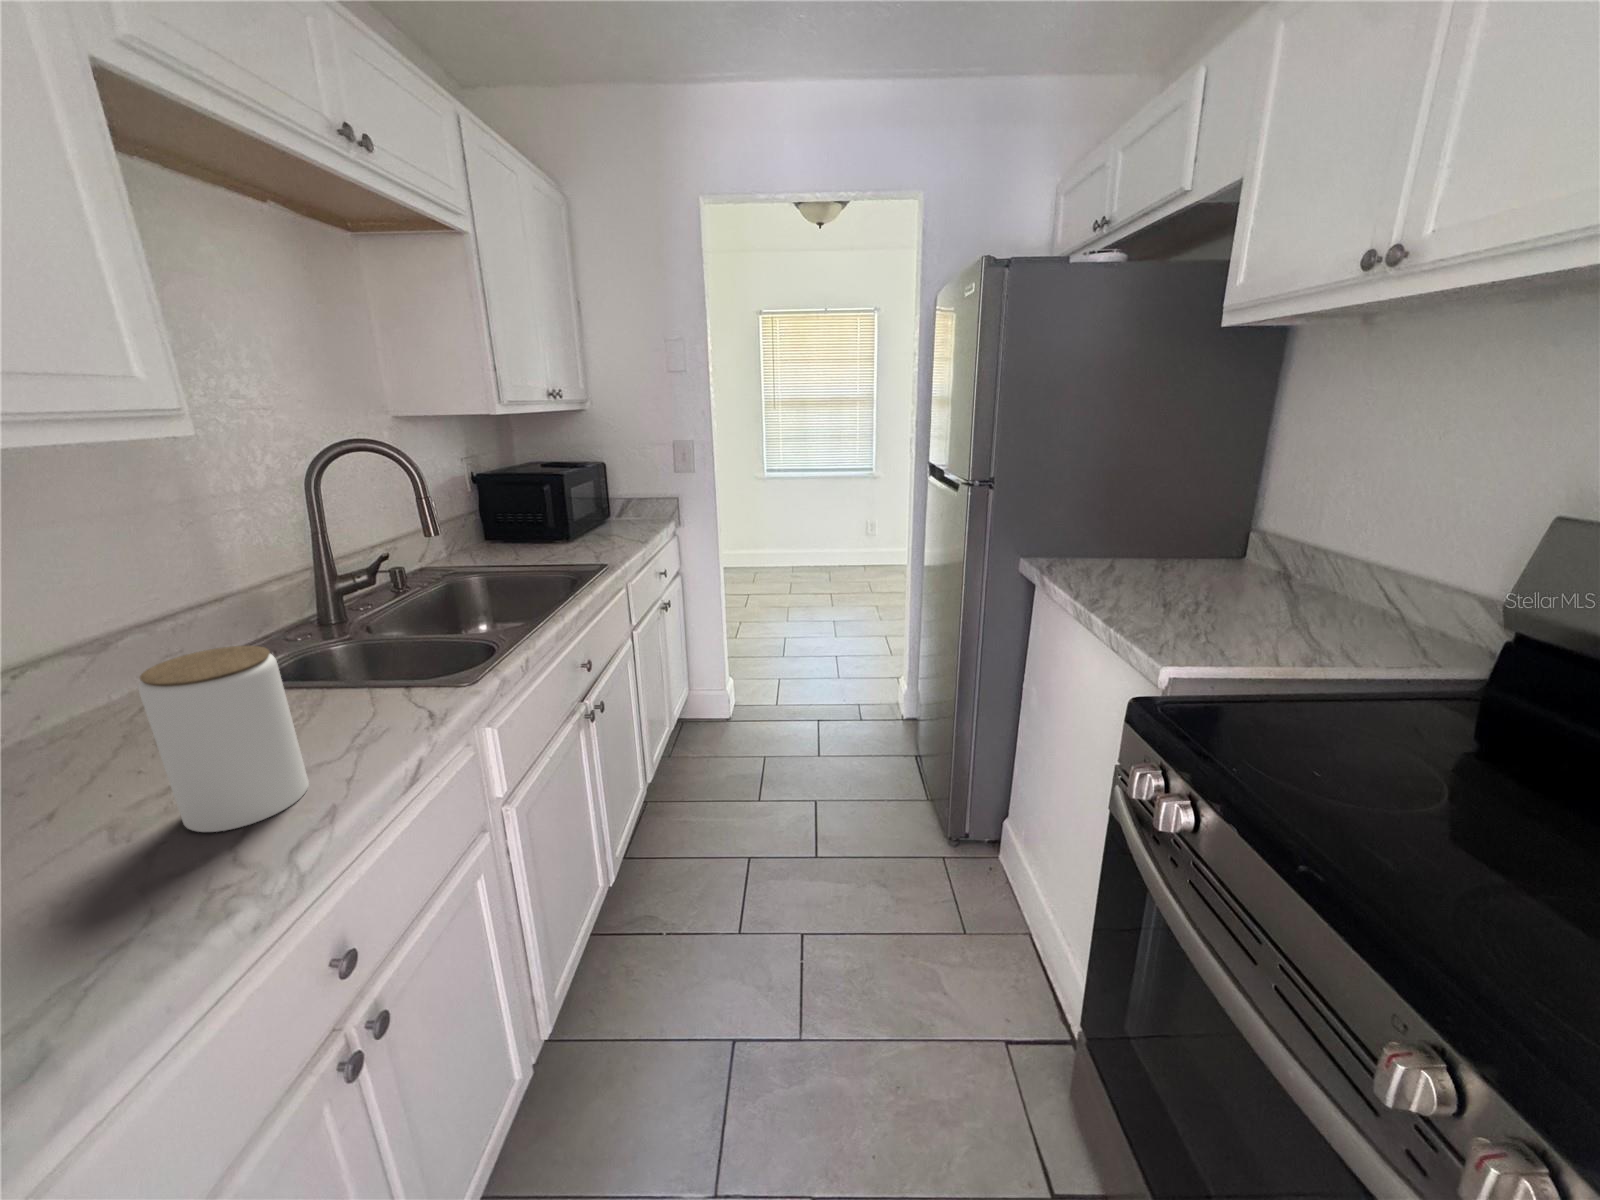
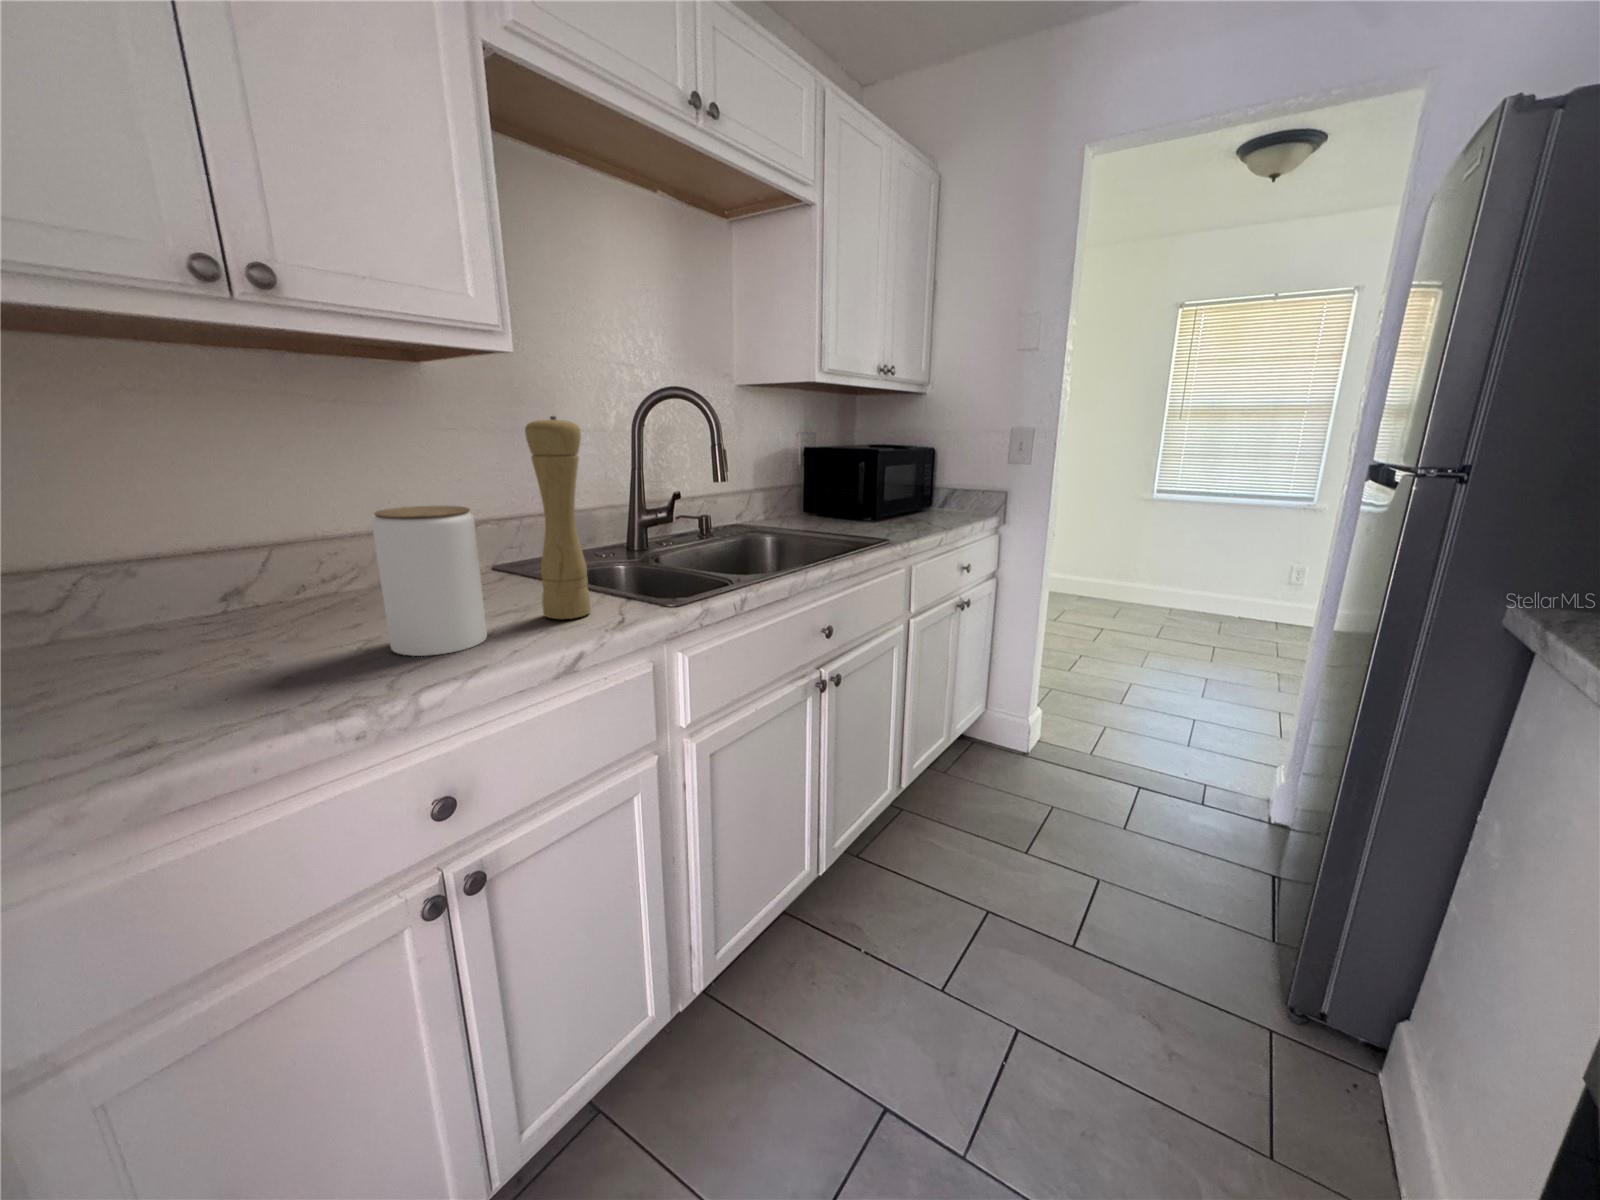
pepper mill: none [296,524,400,736] -> present [525,416,591,619]

